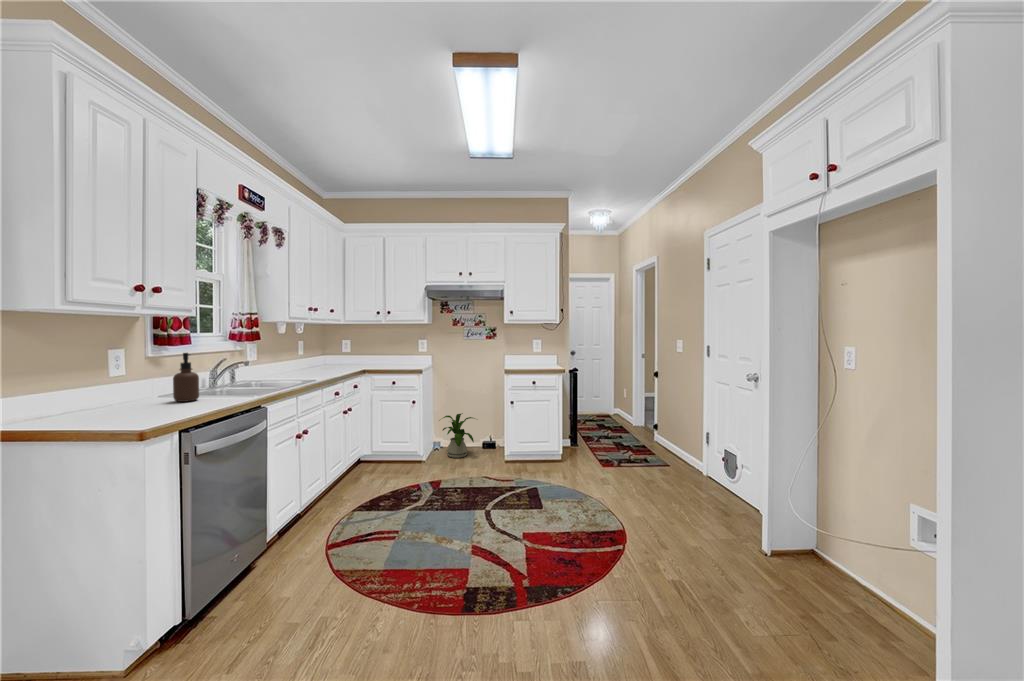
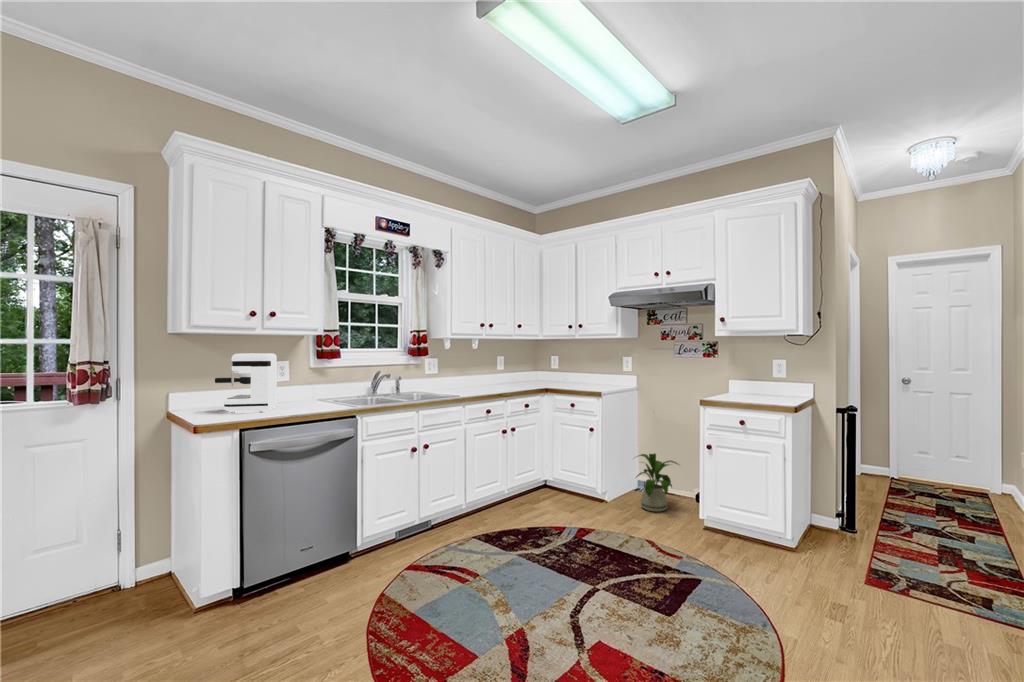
coffee maker: none [51,339,162,419] -> present [215,353,277,413]
soap dispenser: present [173,353,199,402] -> none [303,365,322,406]

